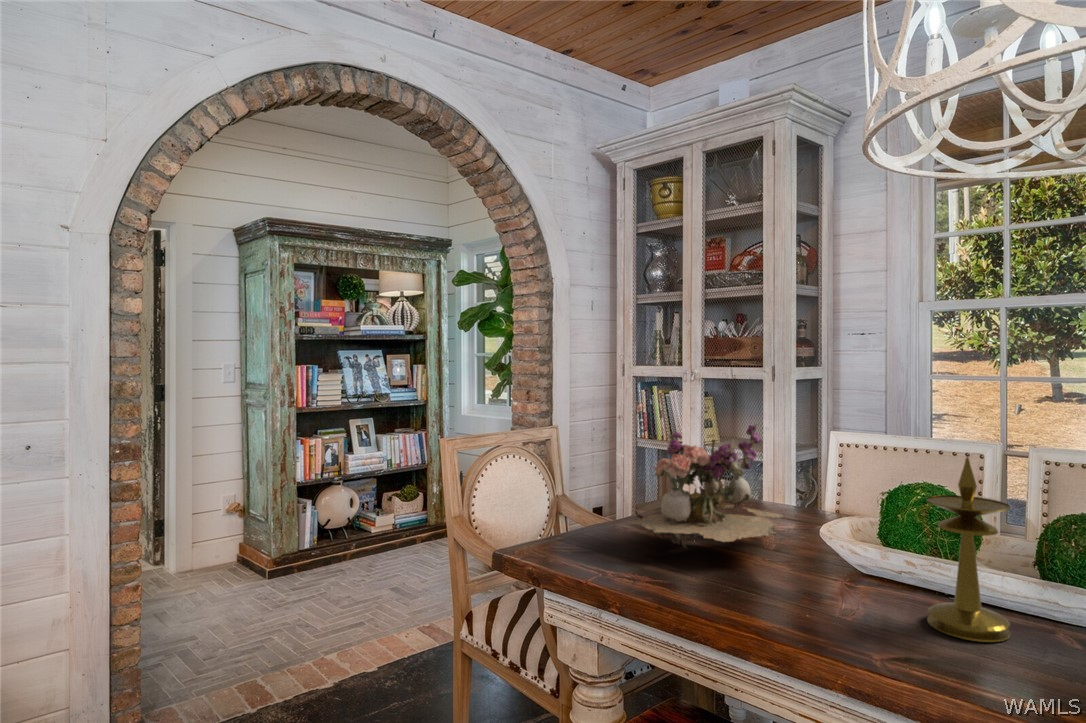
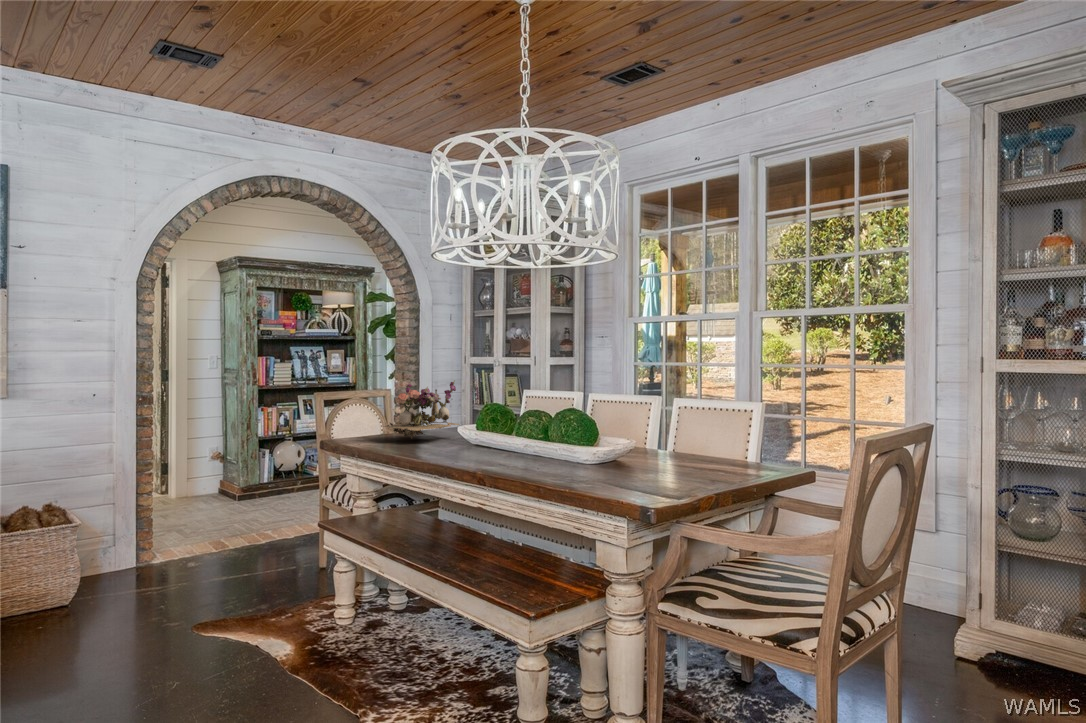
candlestick: present [927,457,1011,642] -> none [462,386,491,455]

